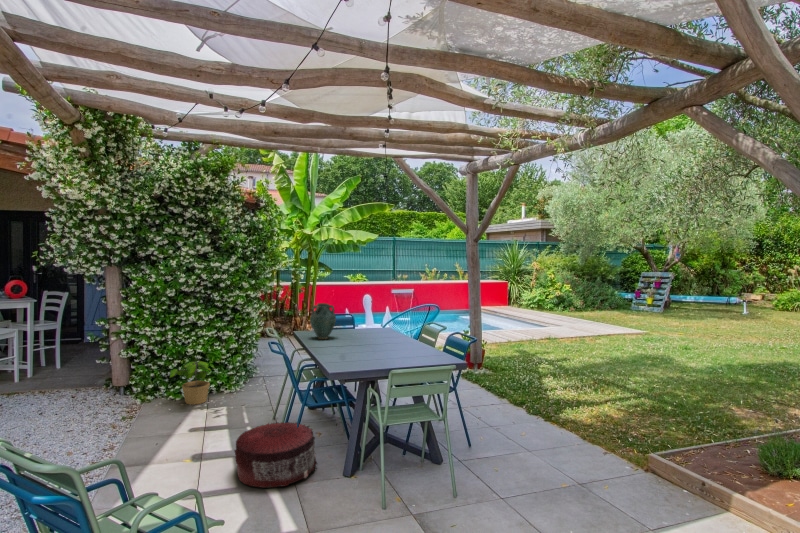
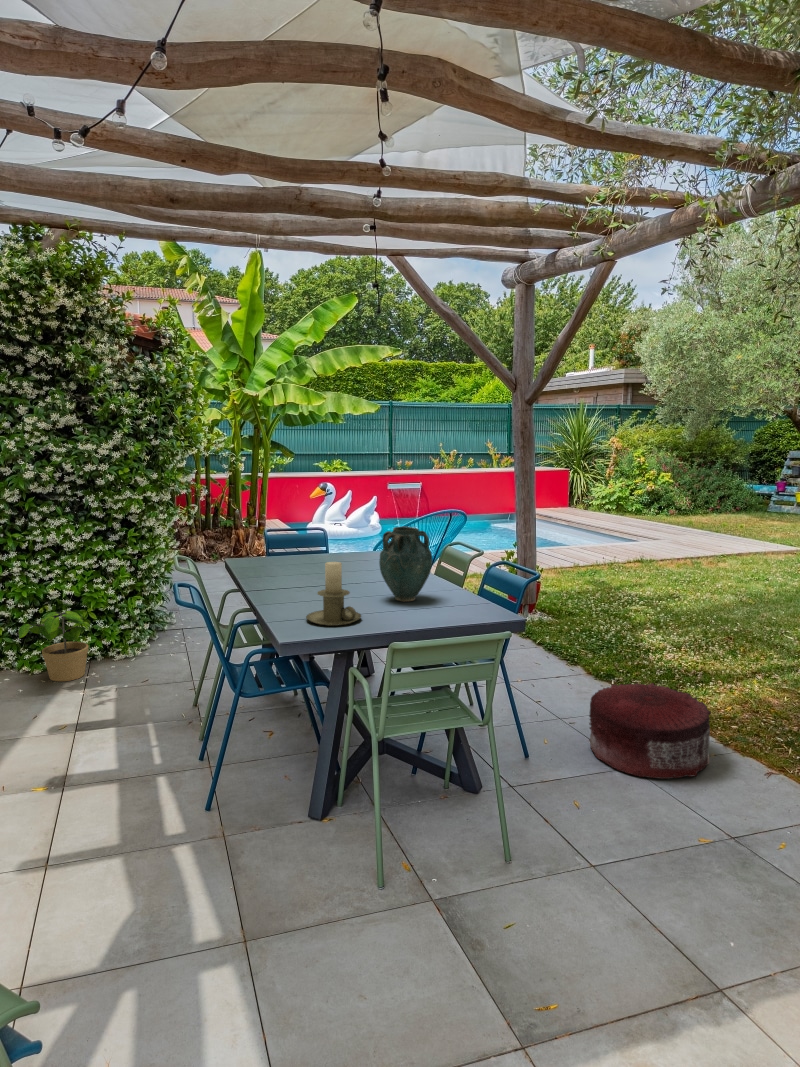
vase: present [310,303,336,339] -> present [379,526,433,601]
candle holder: none [343,330,375,366] -> present [306,562,361,626]
pouf: present [234,422,317,488] -> present [589,683,711,779]

